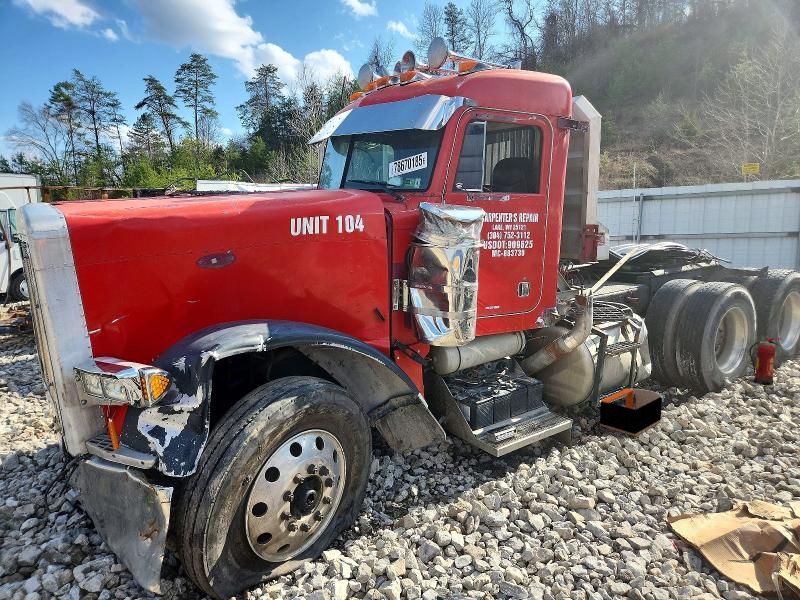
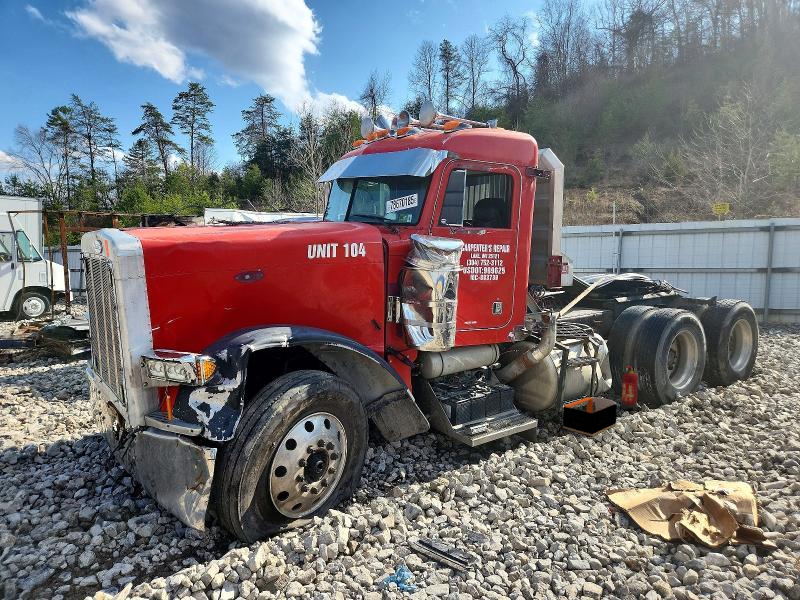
fire extinguisher: present [749,338,782,385] -> present [621,366,638,411]

